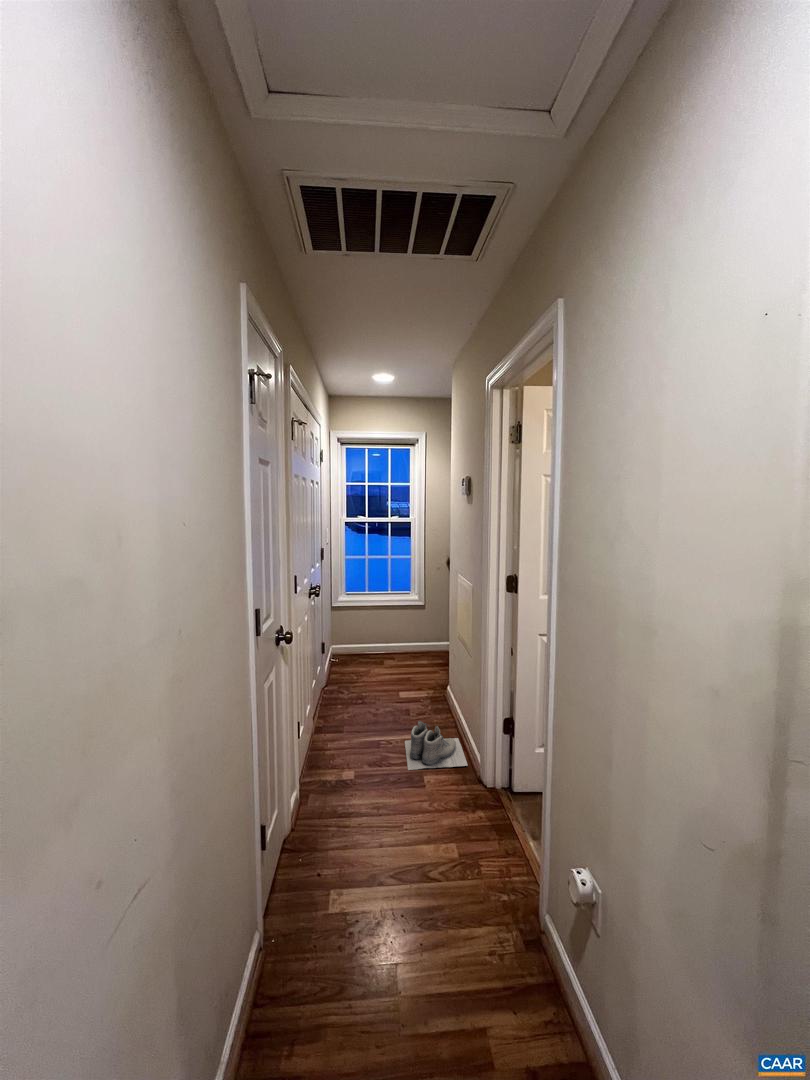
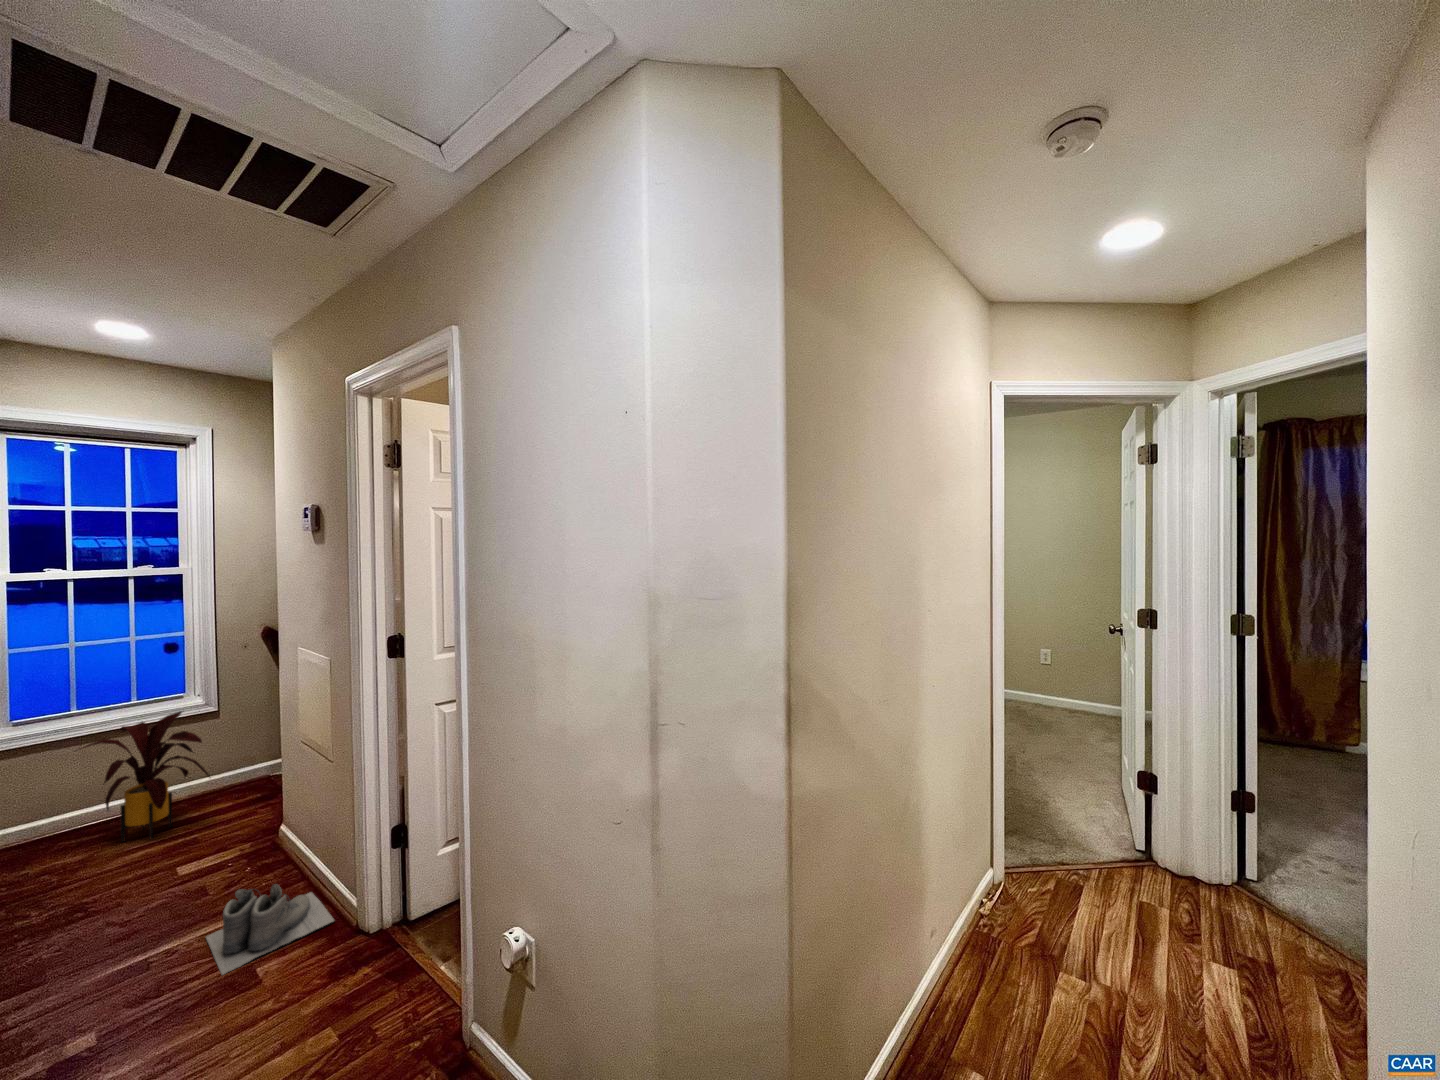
house plant: none [364,602,418,671] -> present [74,711,209,842]

